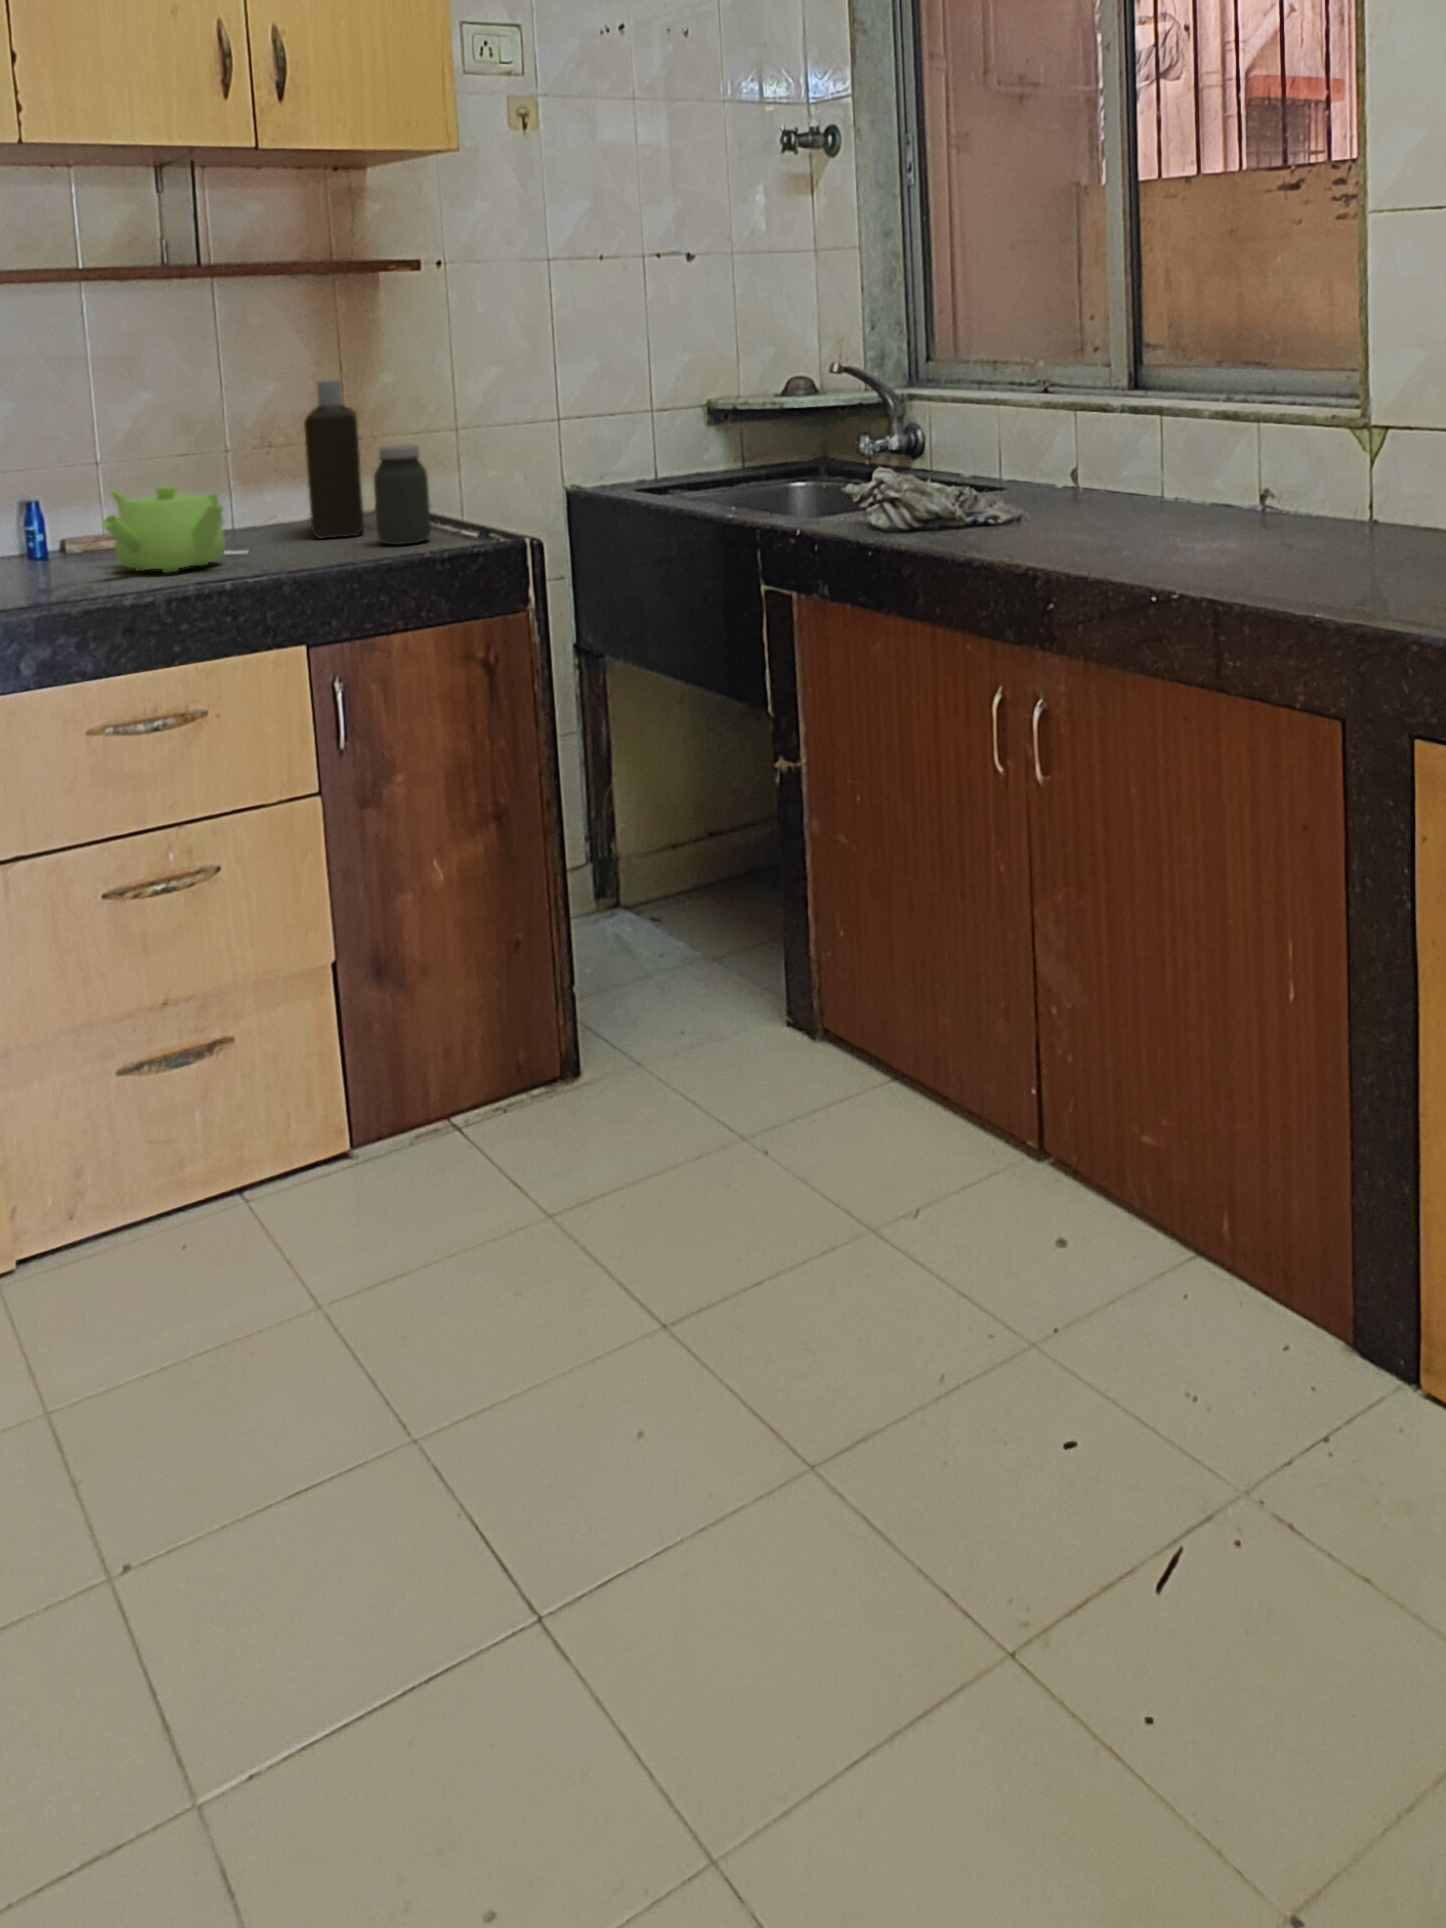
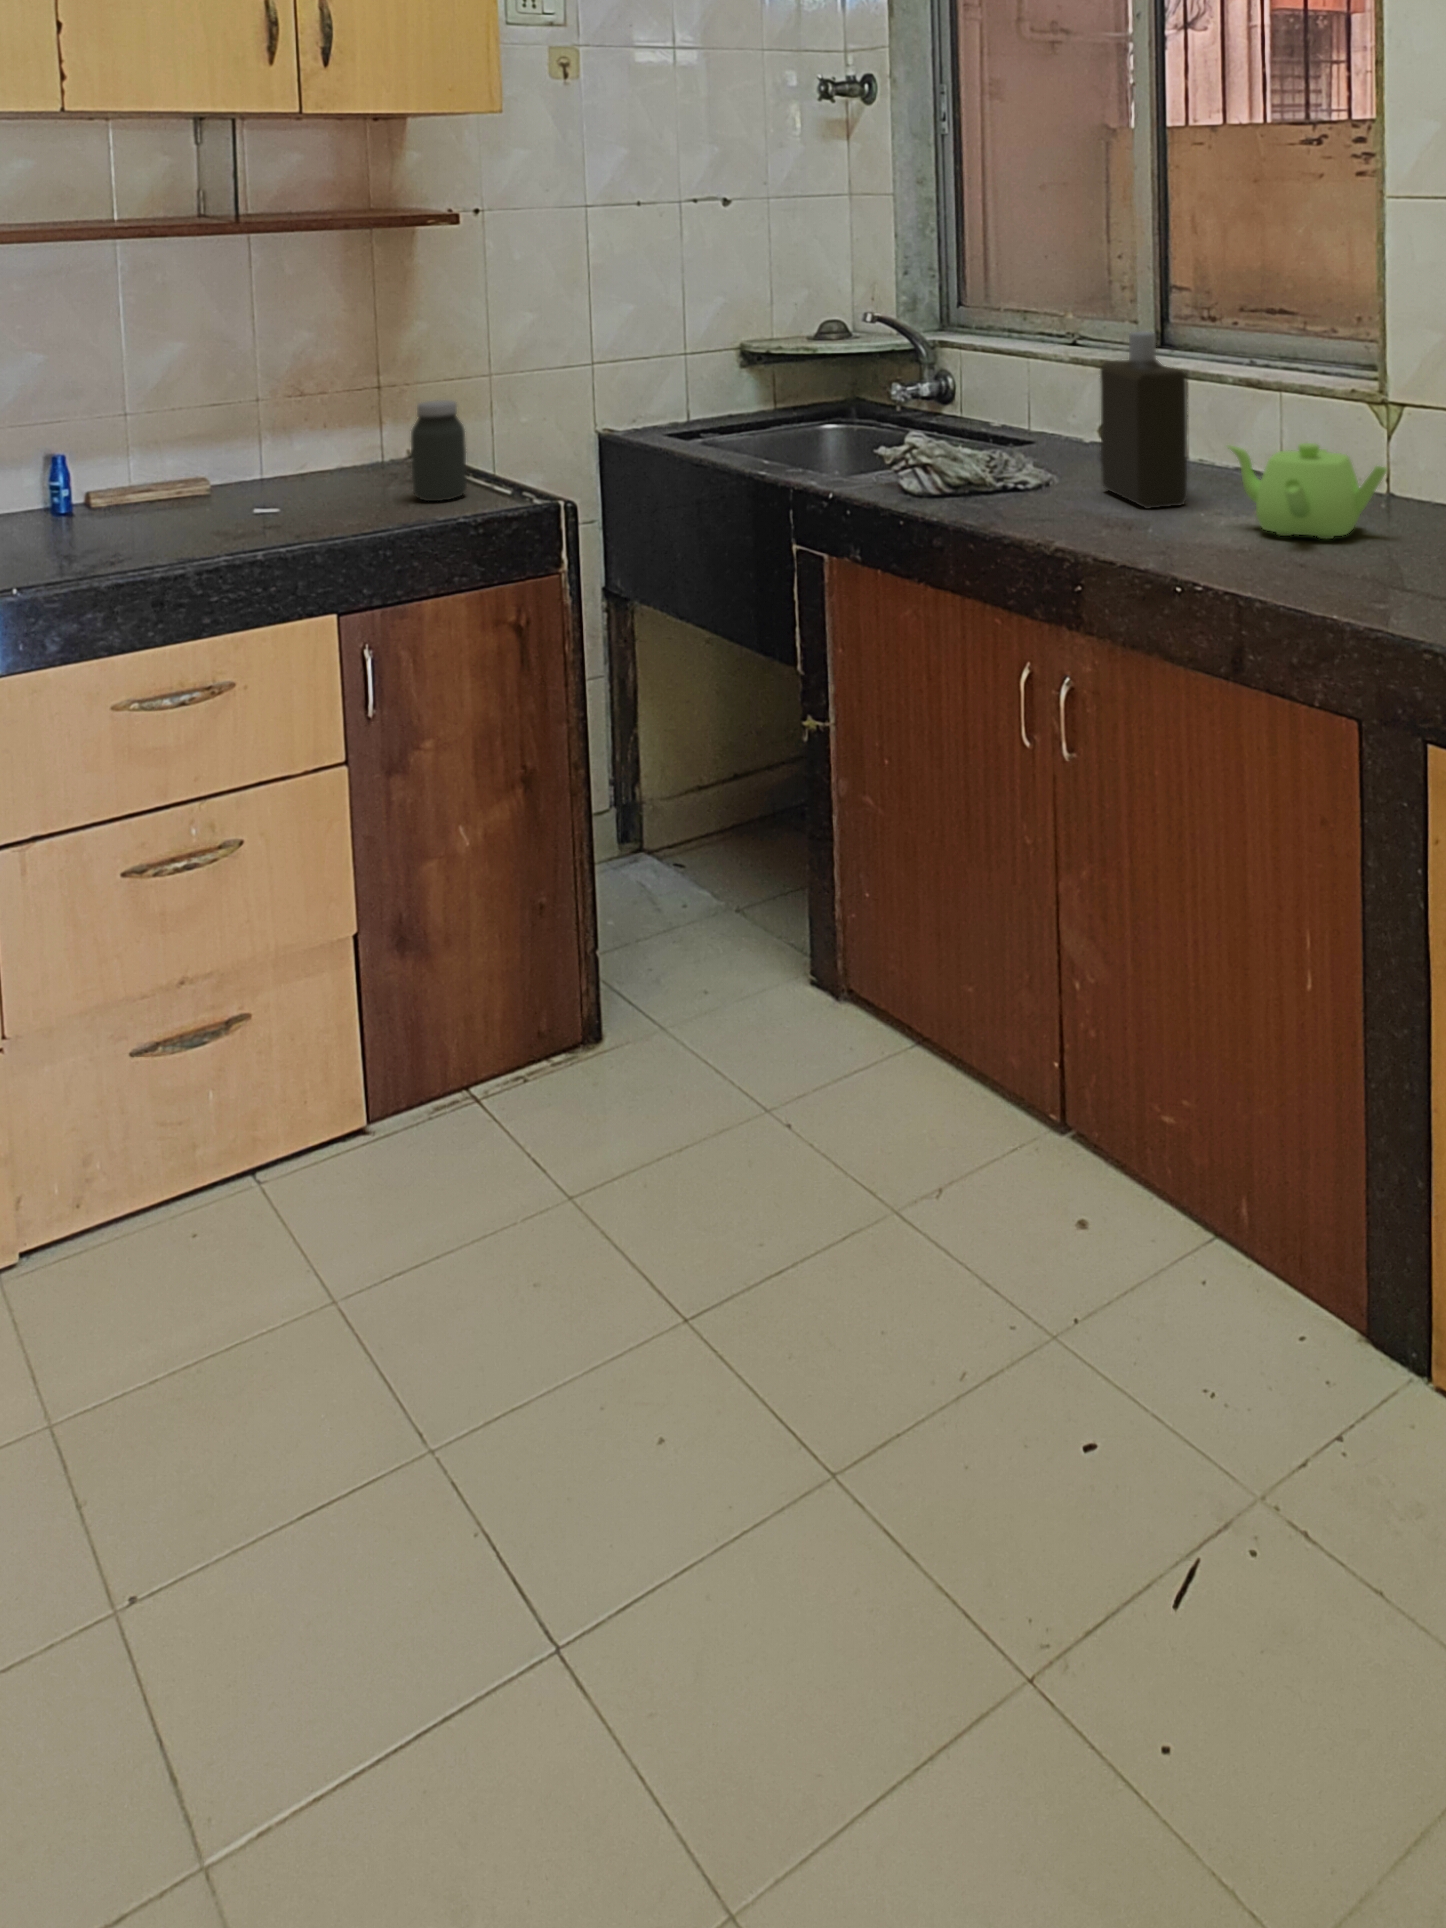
bottle: present [304,380,364,538] -> present [1100,332,1187,508]
teapot: present [102,486,225,573] -> present [1228,443,1387,539]

